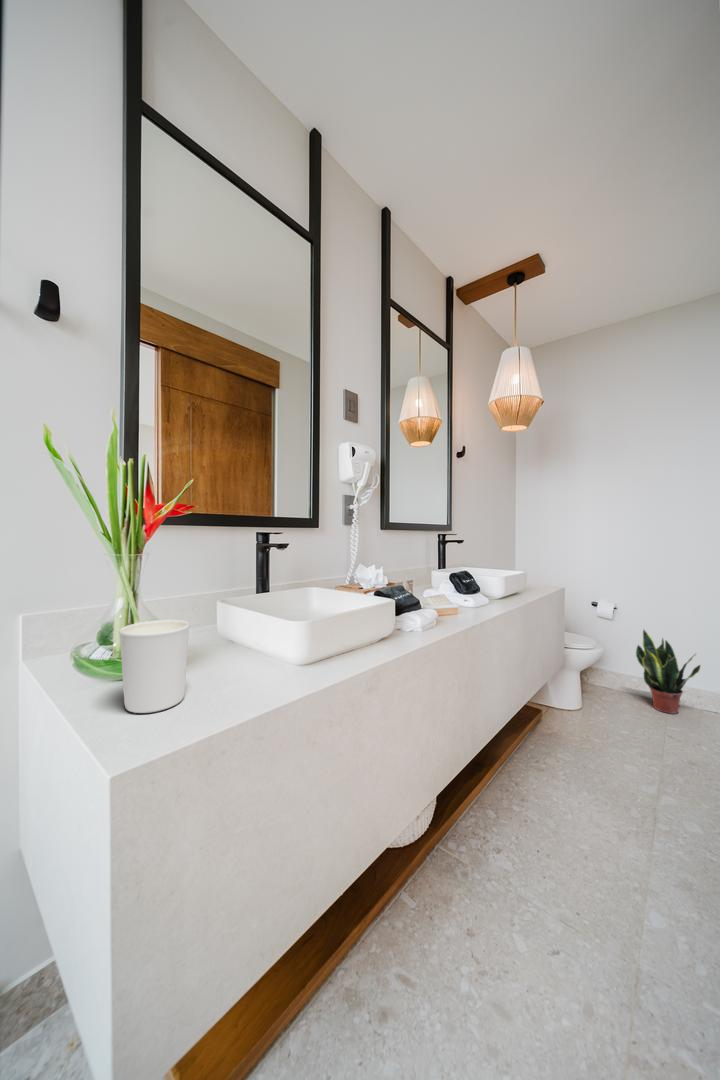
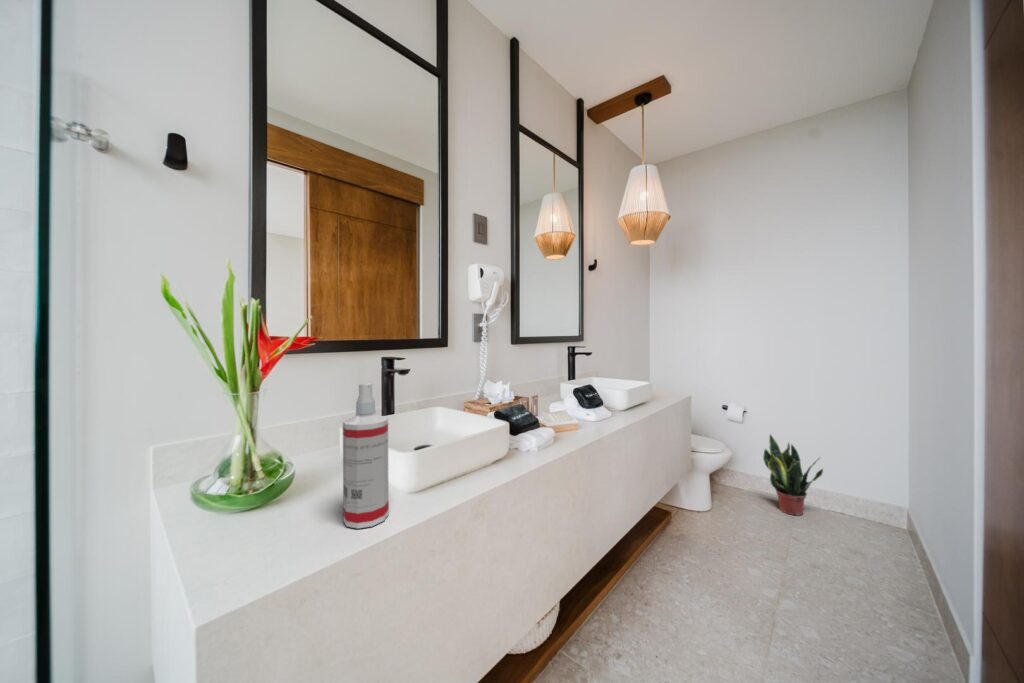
spray bottle: none [235,544,282,696] -> present [343,383,389,528]
candle holder: present [119,620,190,713] -> none [228,456,298,549]

